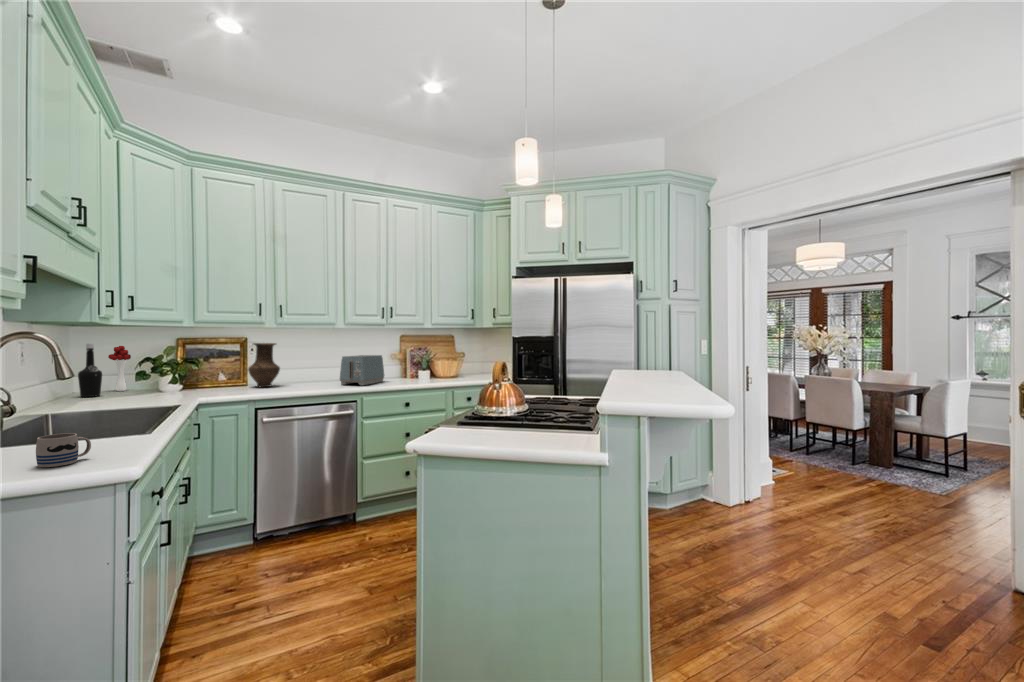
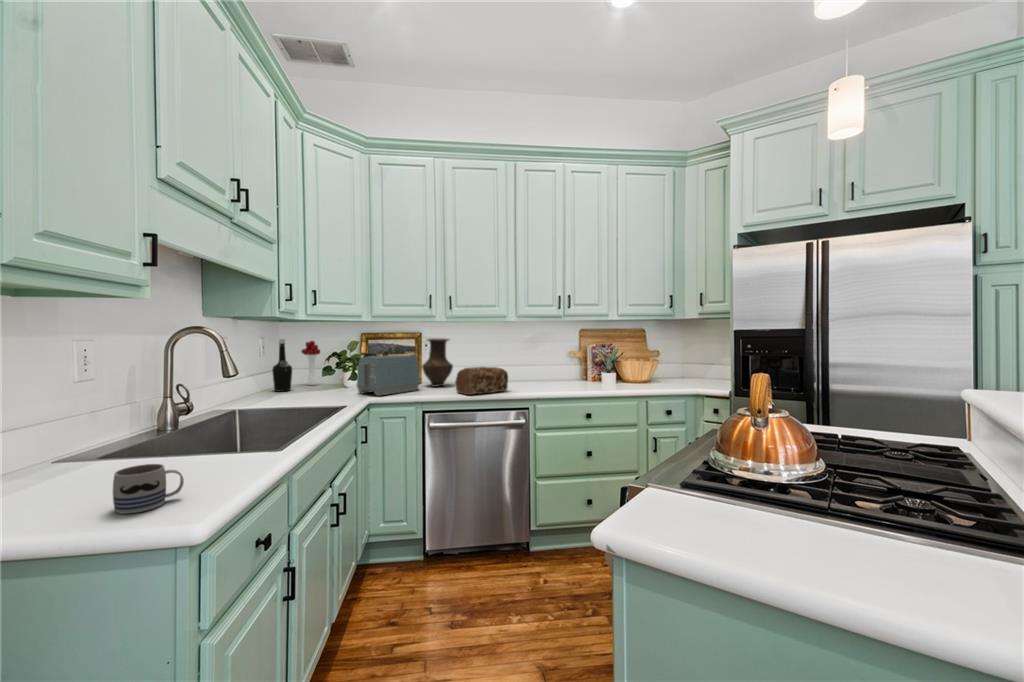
toaster: present [340,355,384,385] -> present [357,355,420,396]
bread loaf: none [285,368,335,392] -> present [455,367,508,395]

